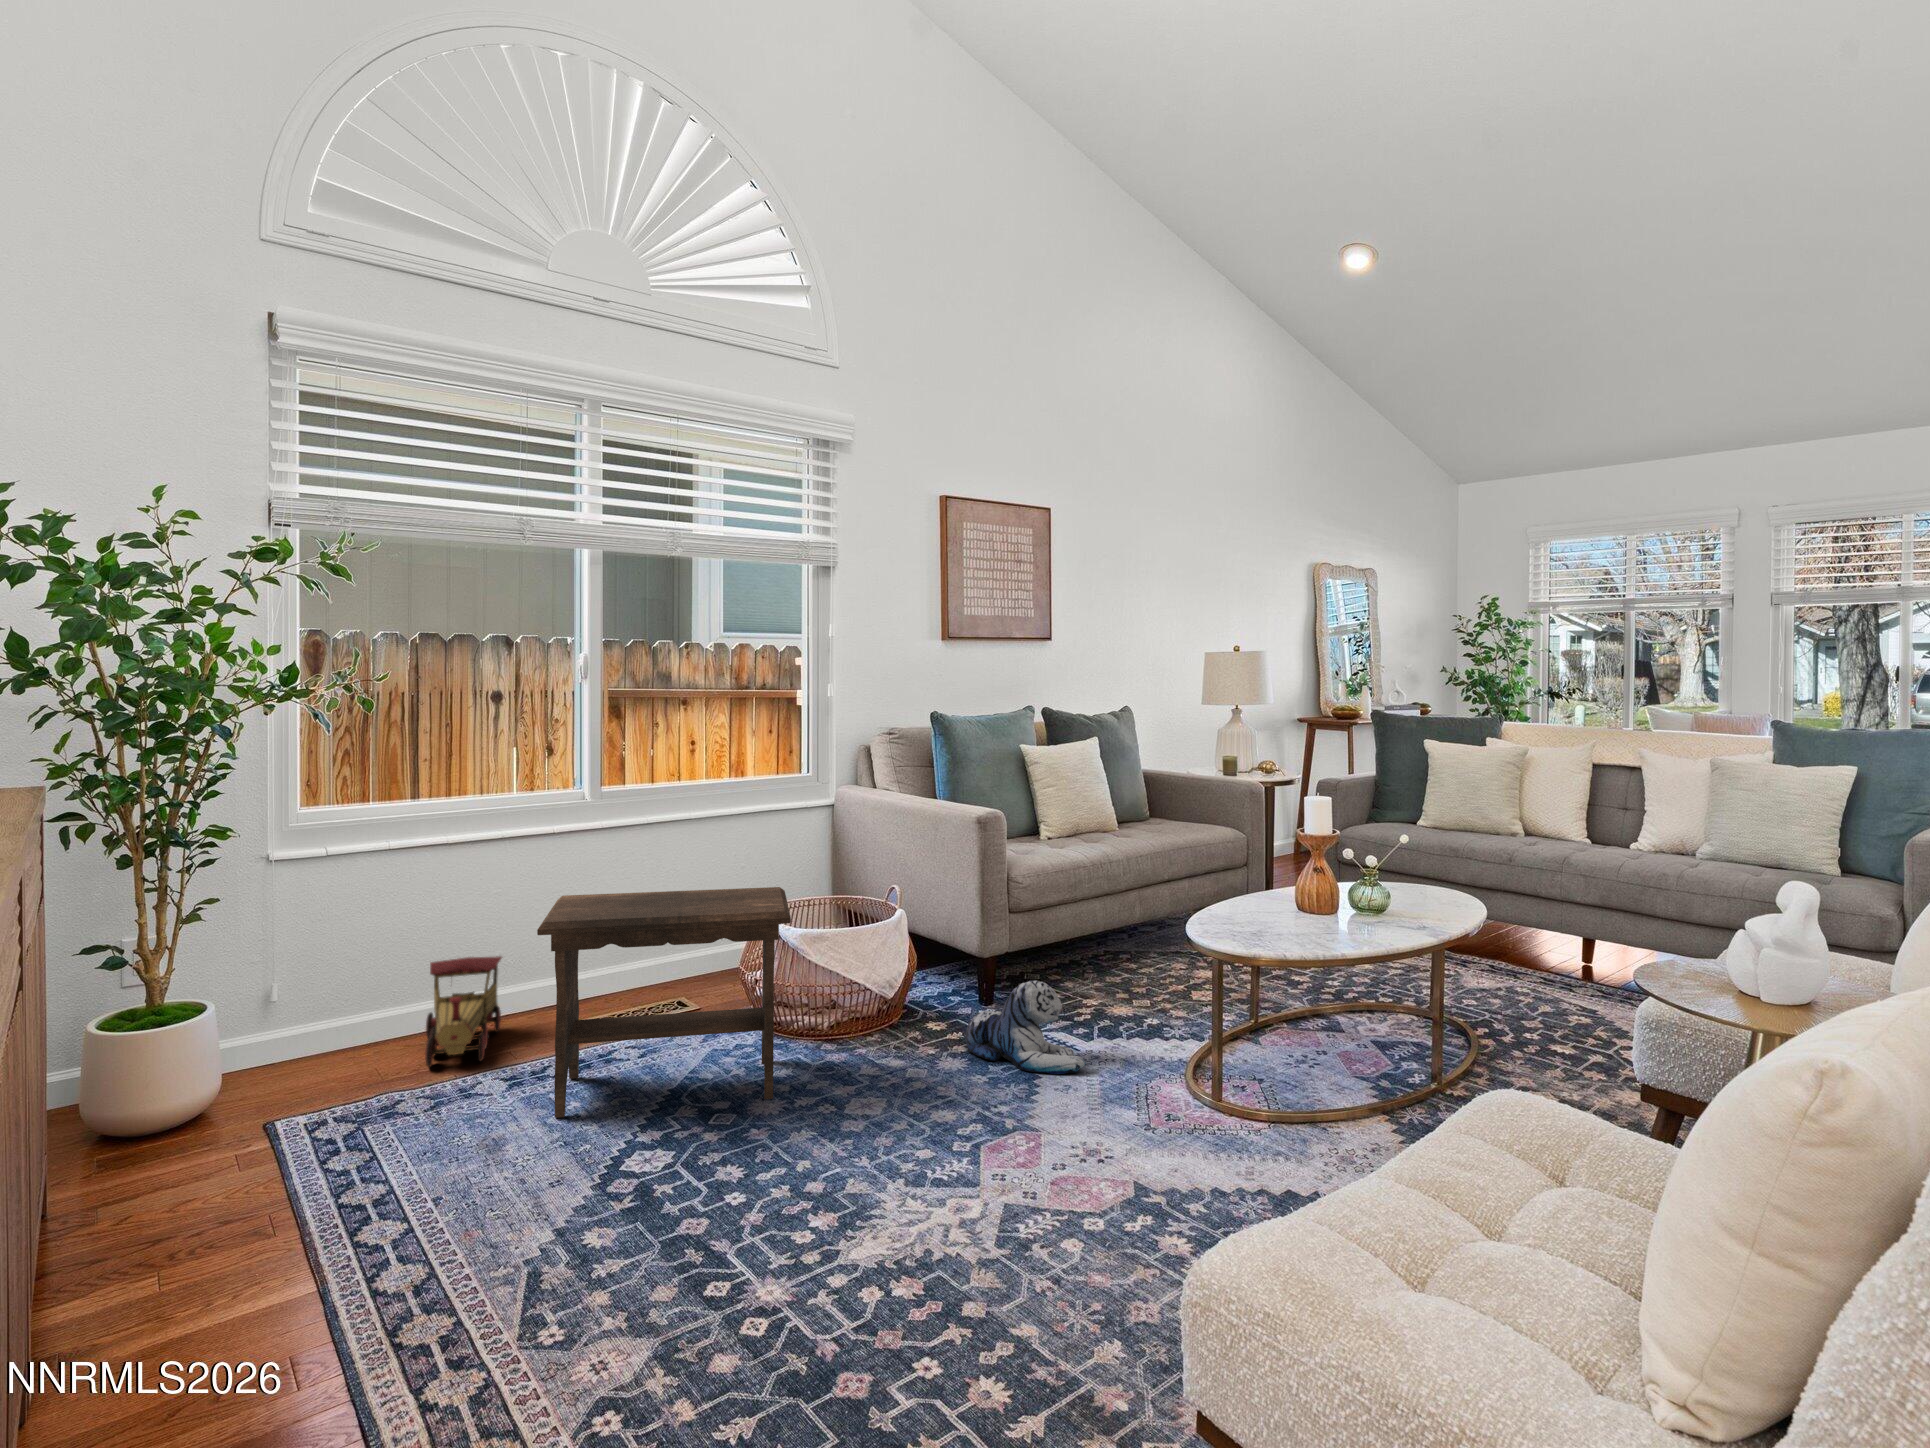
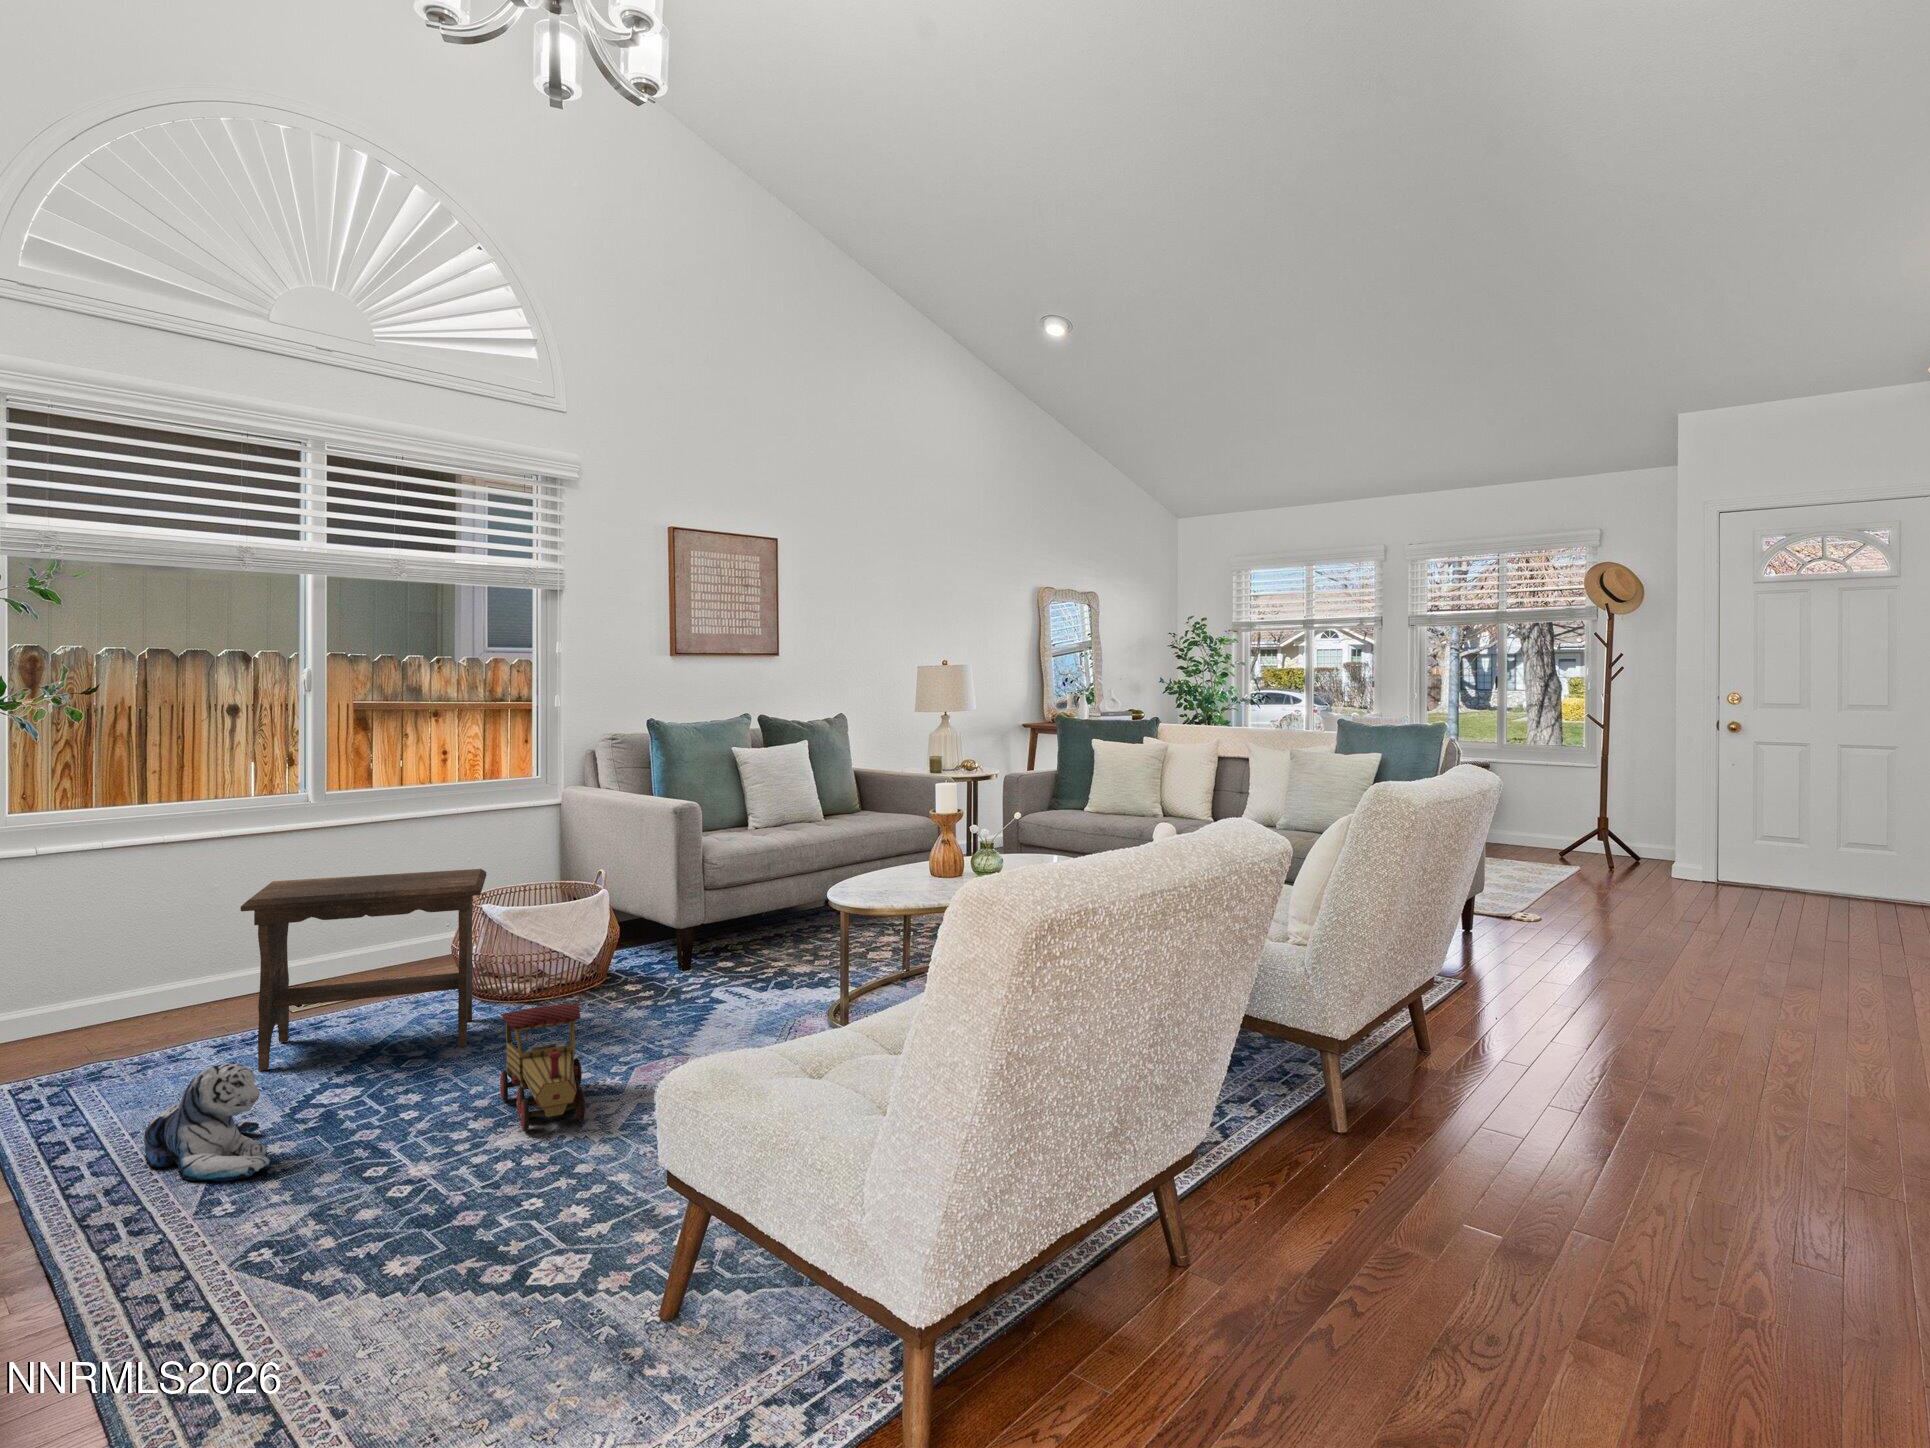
toy train: present [425,956,502,1067] -> present [500,1003,585,1133]
plush toy: present [965,980,1086,1074] -> present [144,1062,270,1181]

